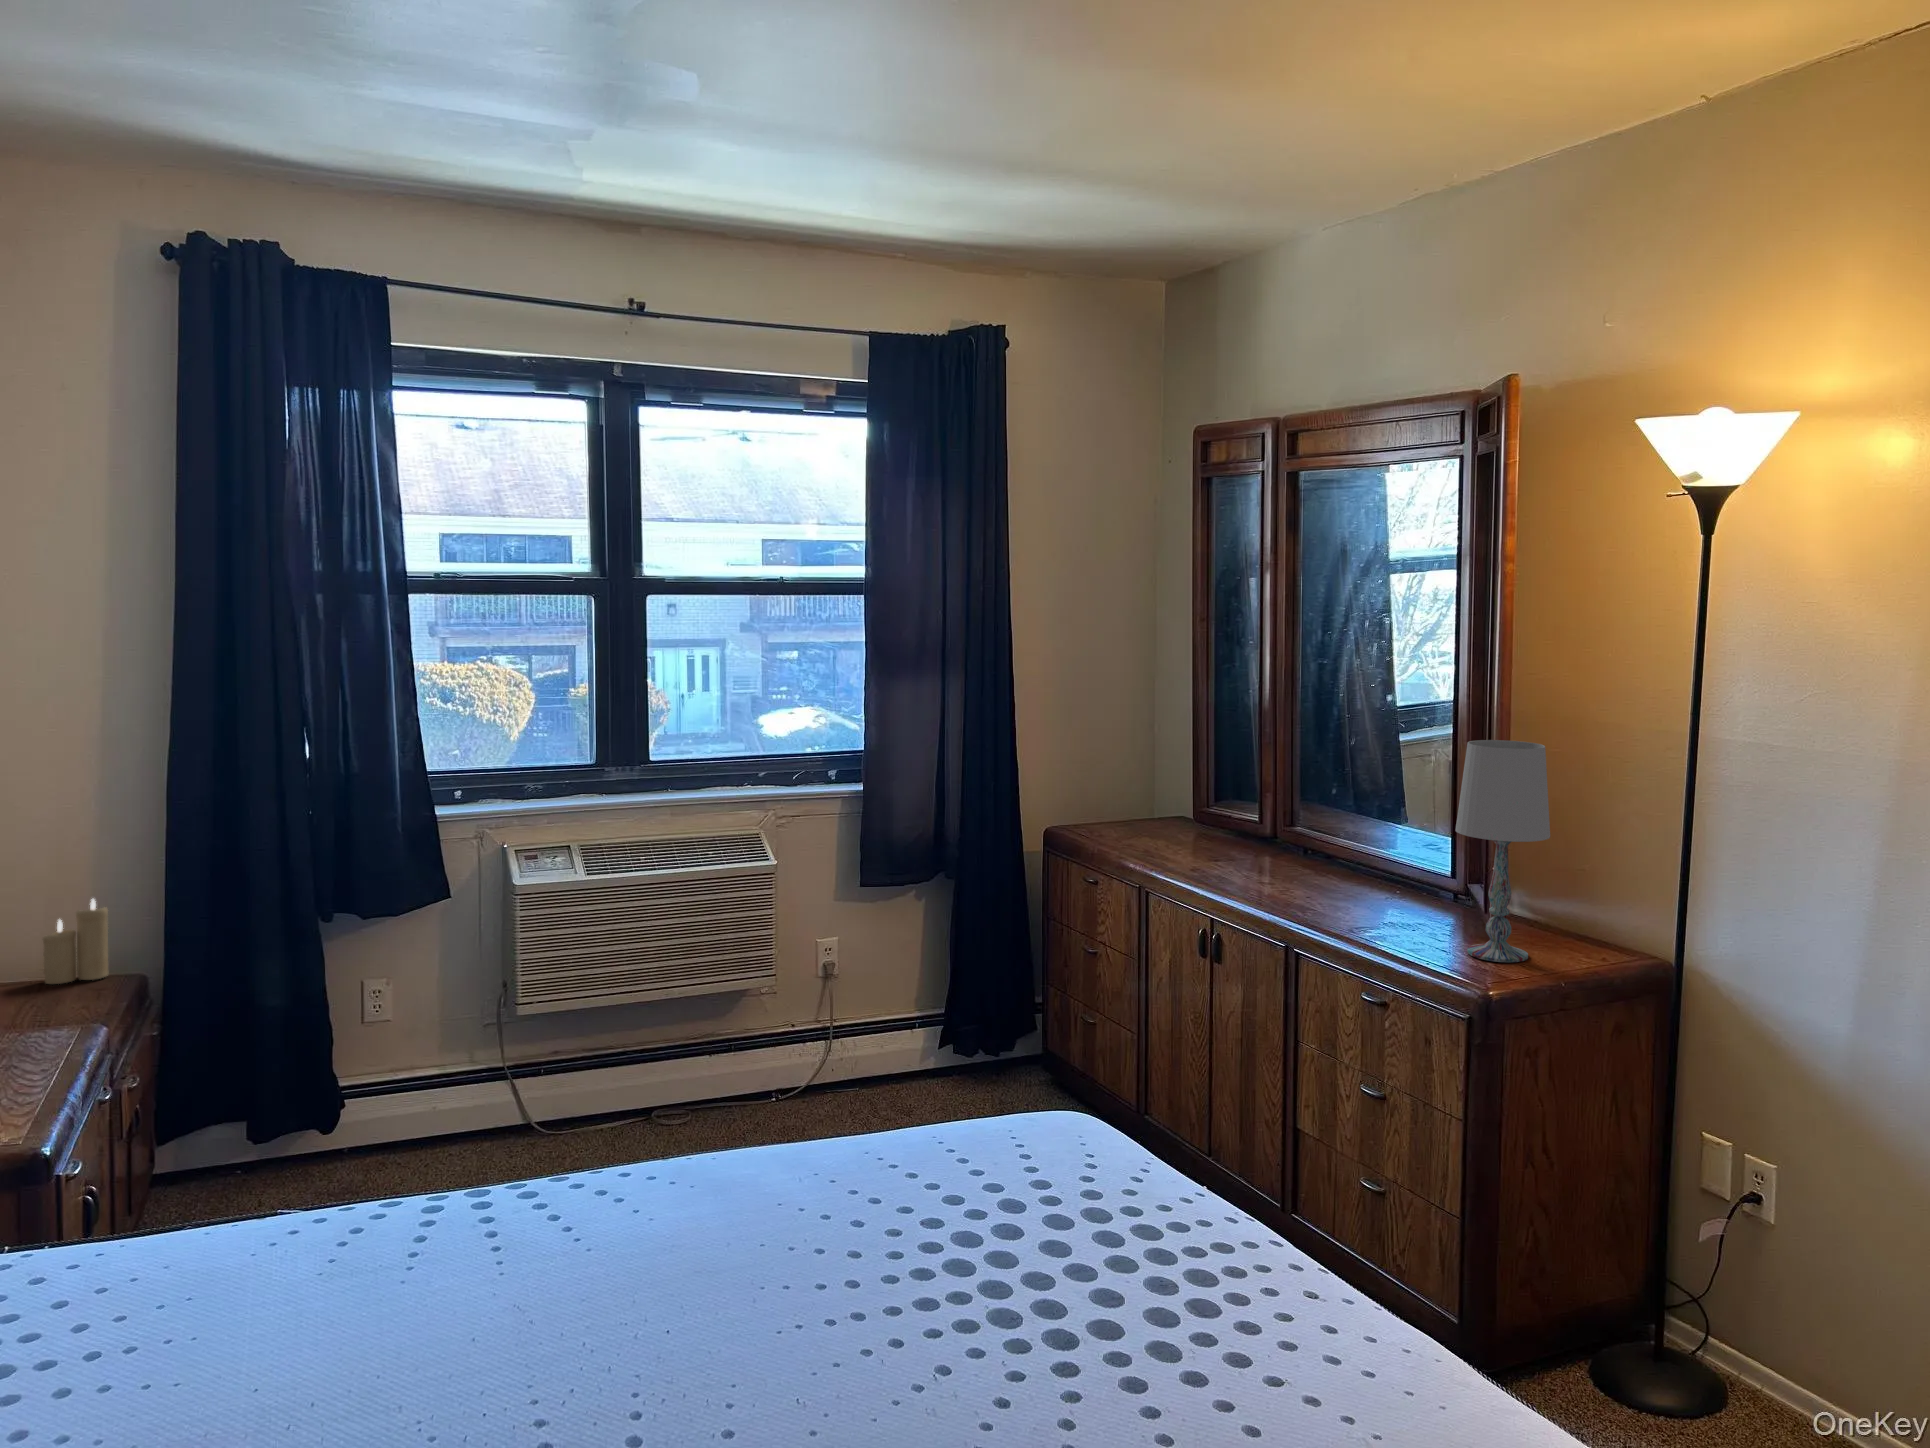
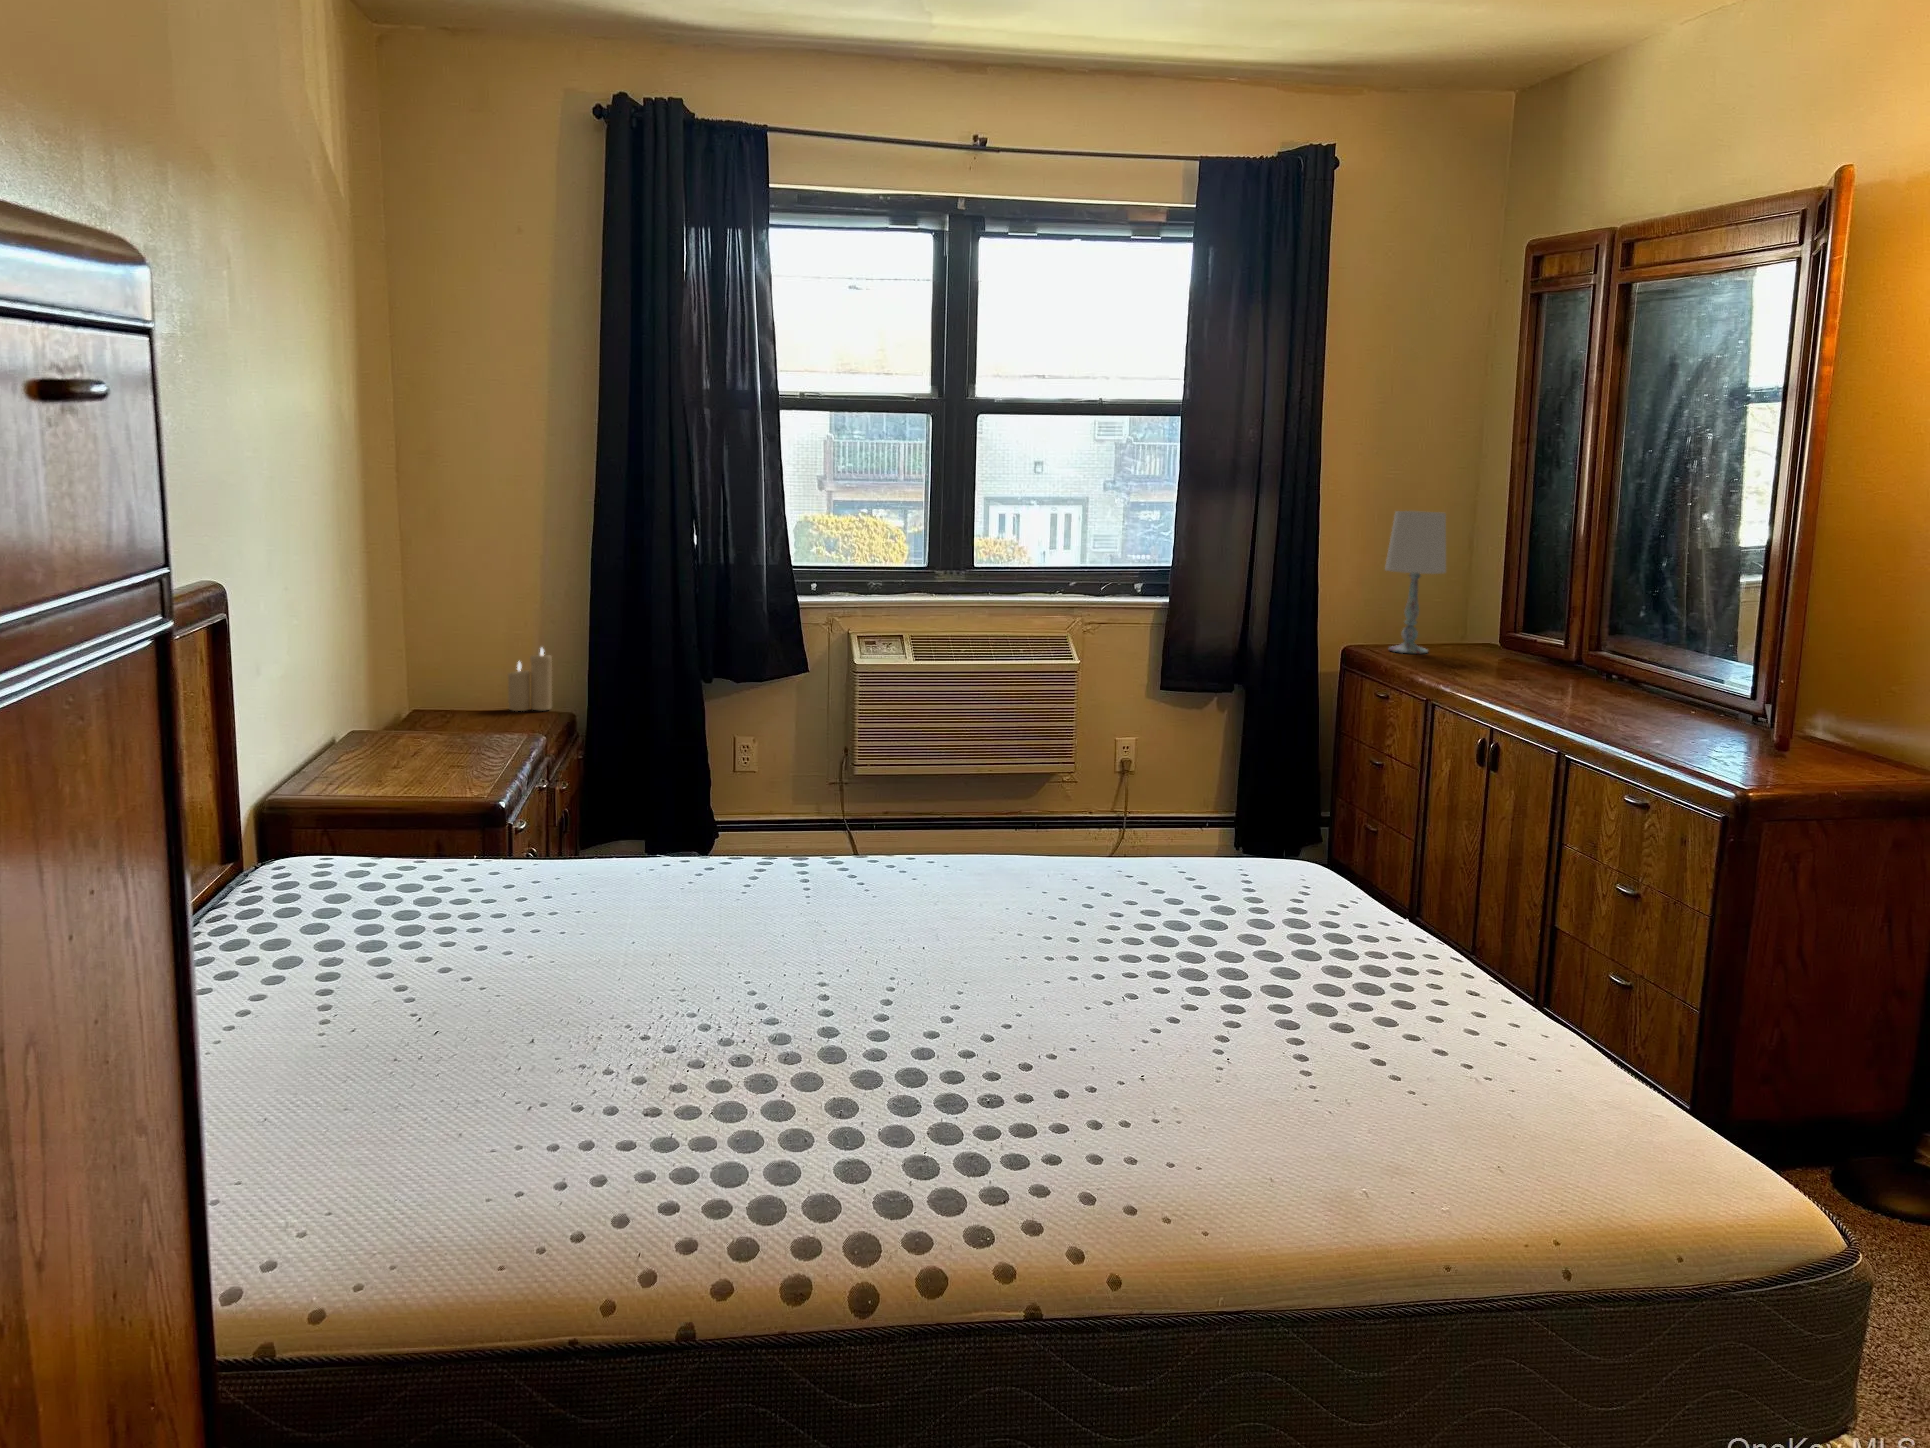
table lamp: present [1455,740,1550,962] -> present [1385,511,1446,654]

